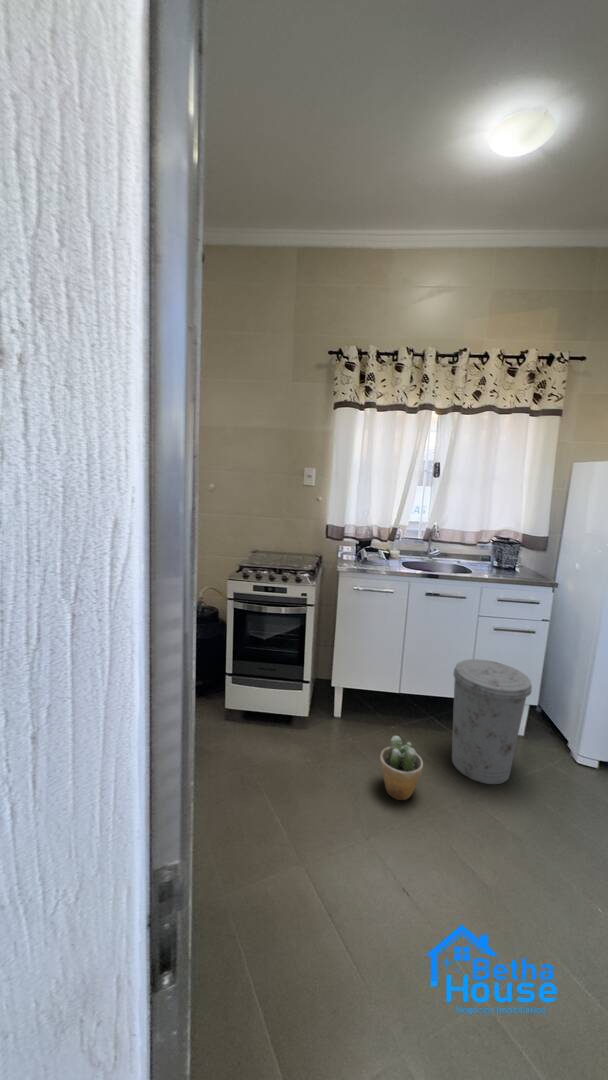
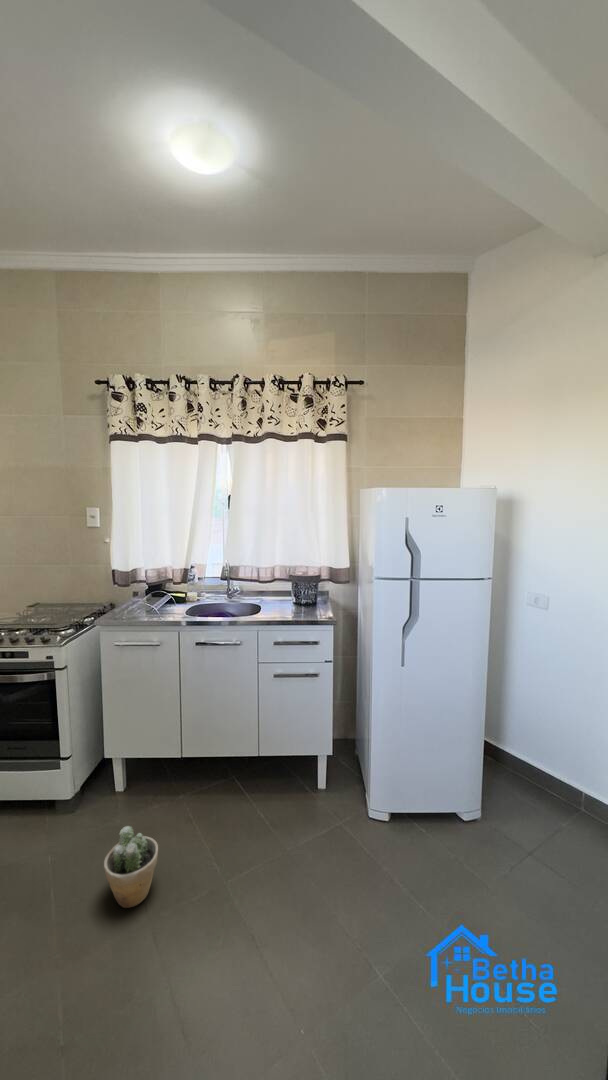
trash can: present [452,659,532,784] -> none [212,714,294,864]

